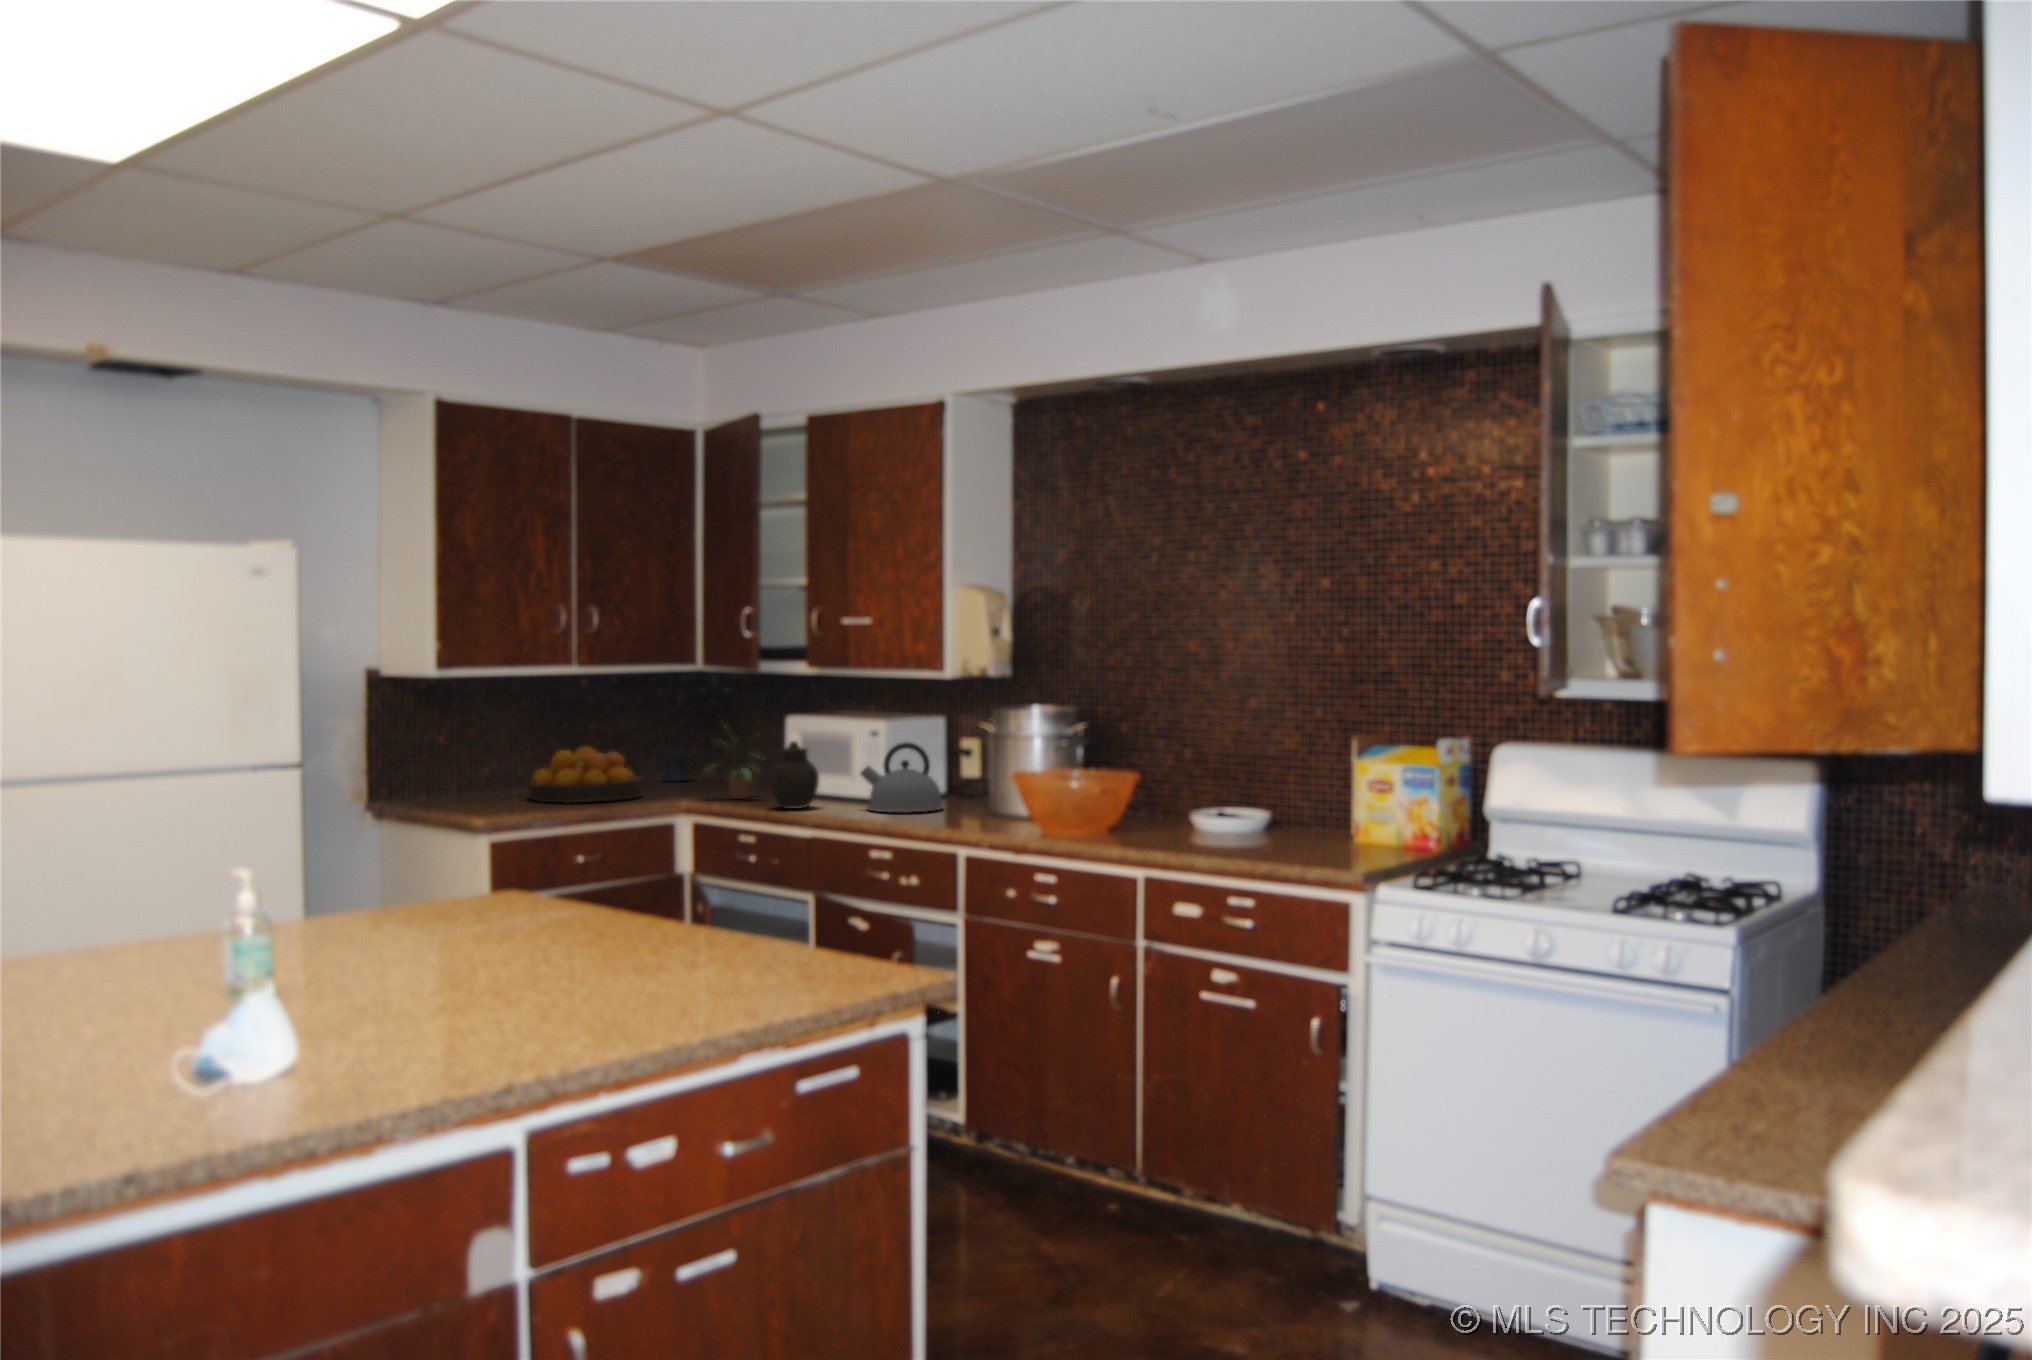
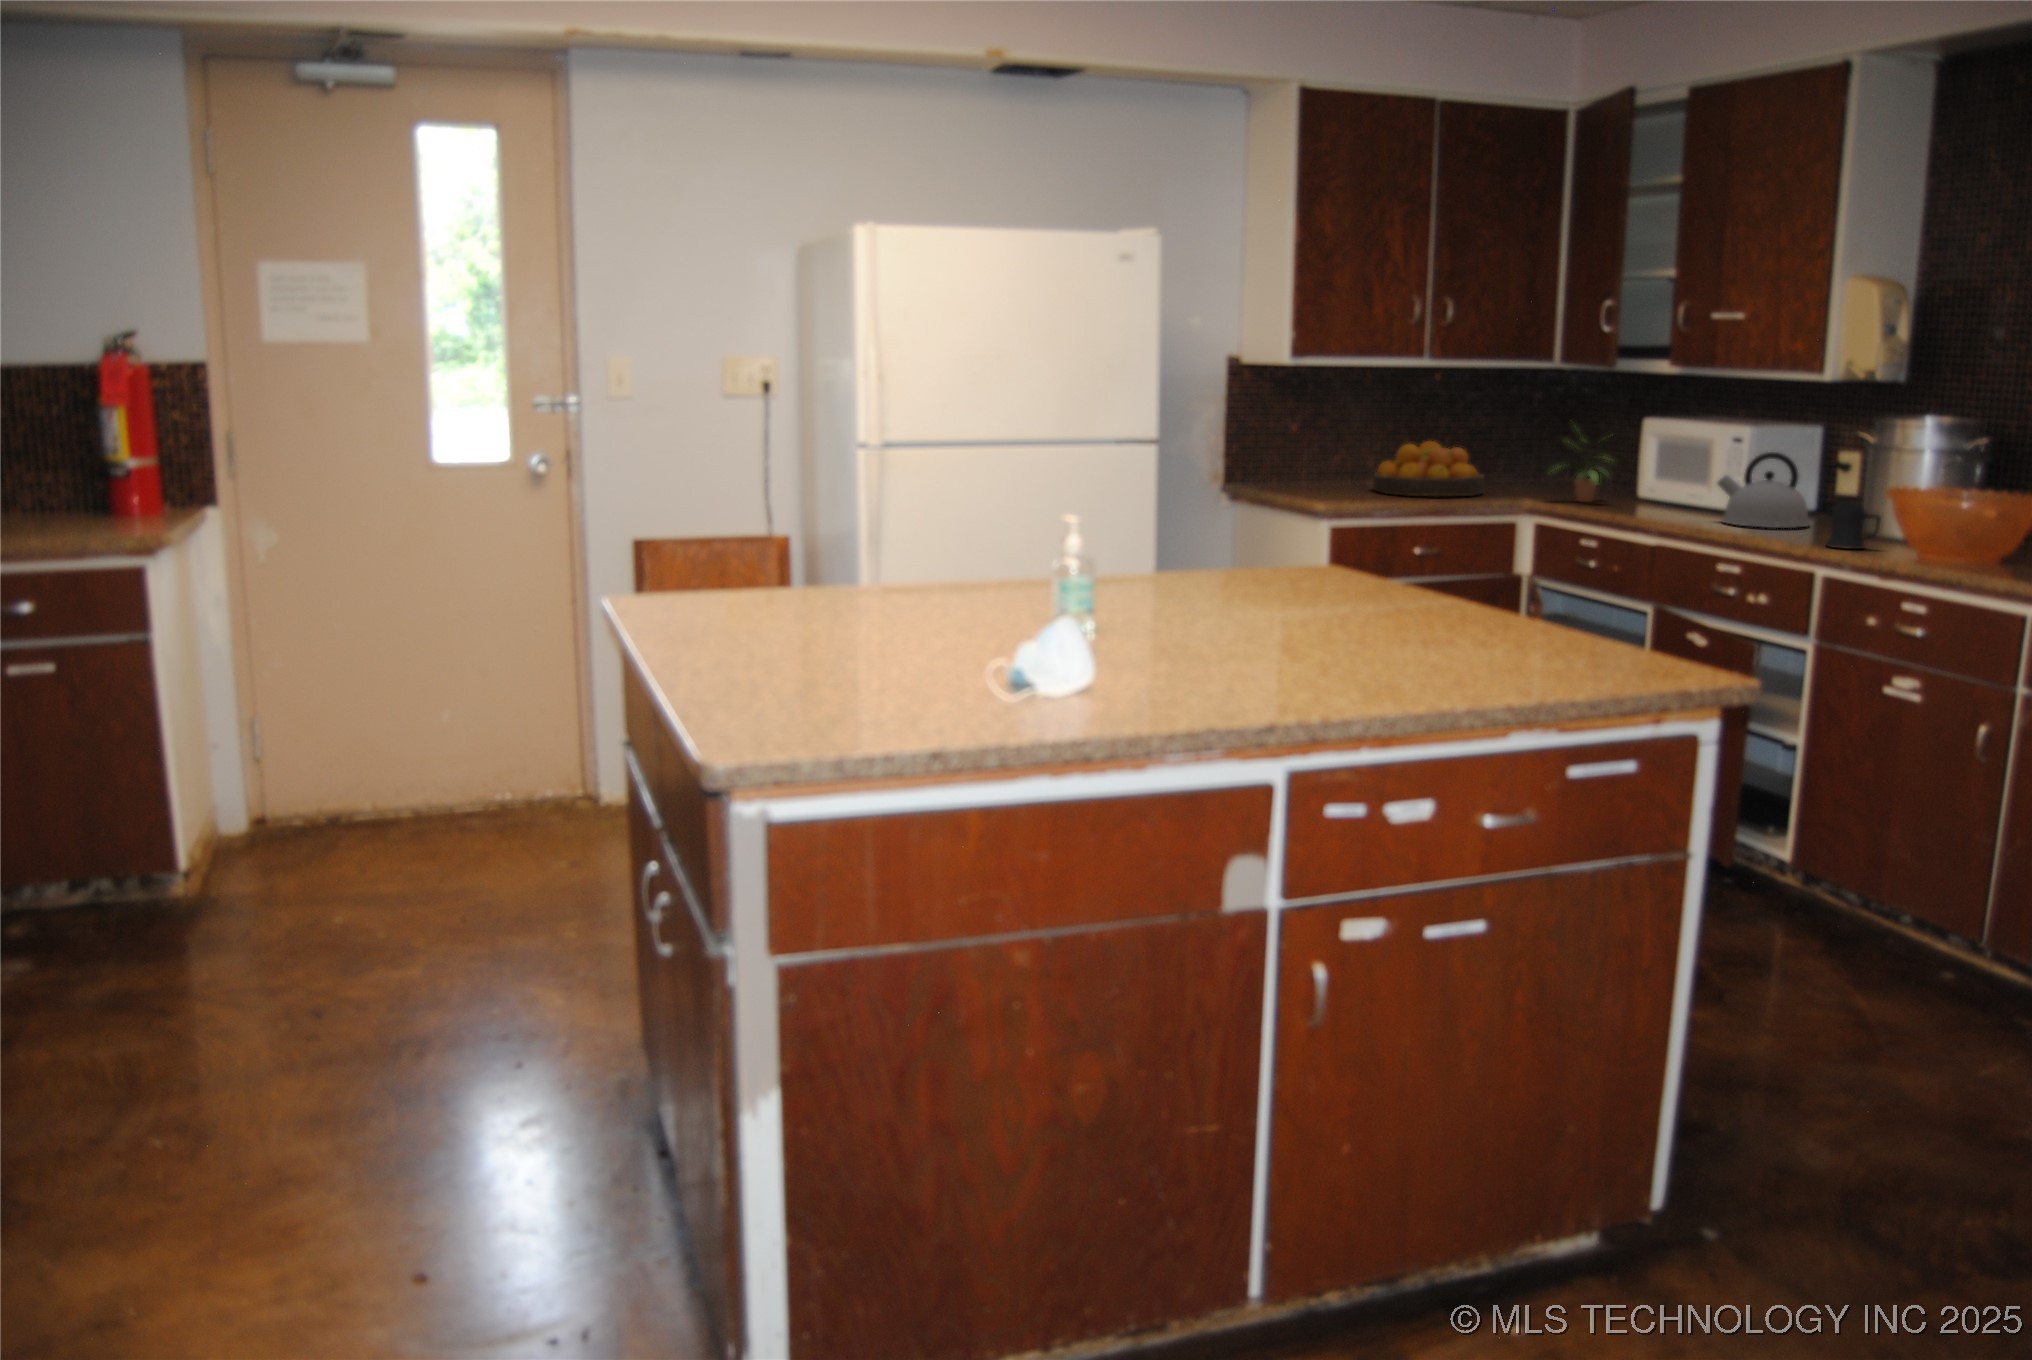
jar: present [769,741,819,809] -> none [1617,445,1671,516]
mug: present [664,748,696,781] -> present [1827,501,1881,549]

